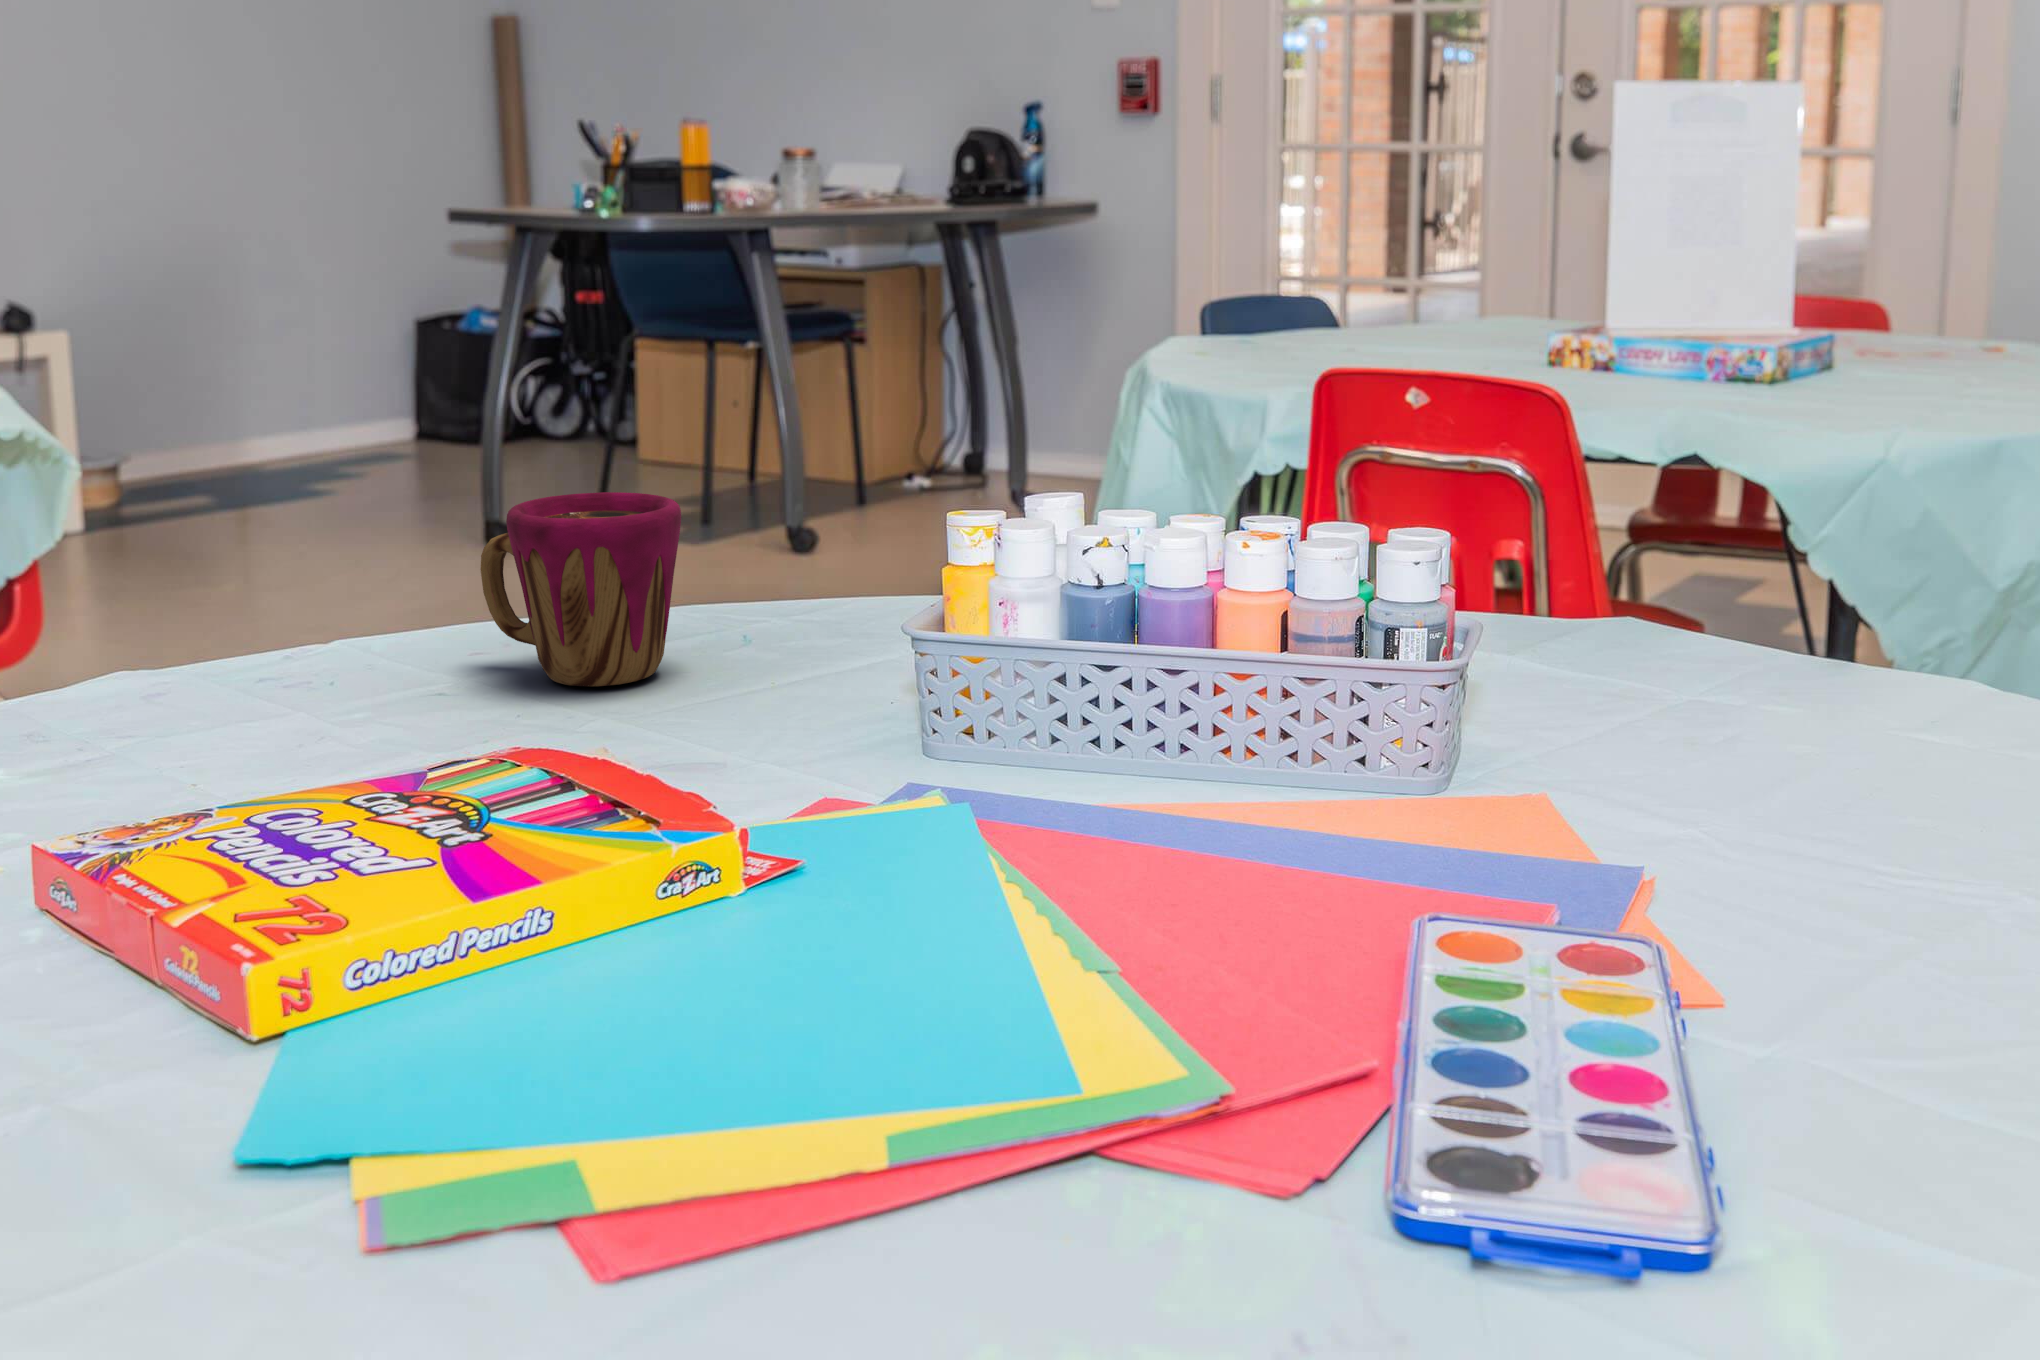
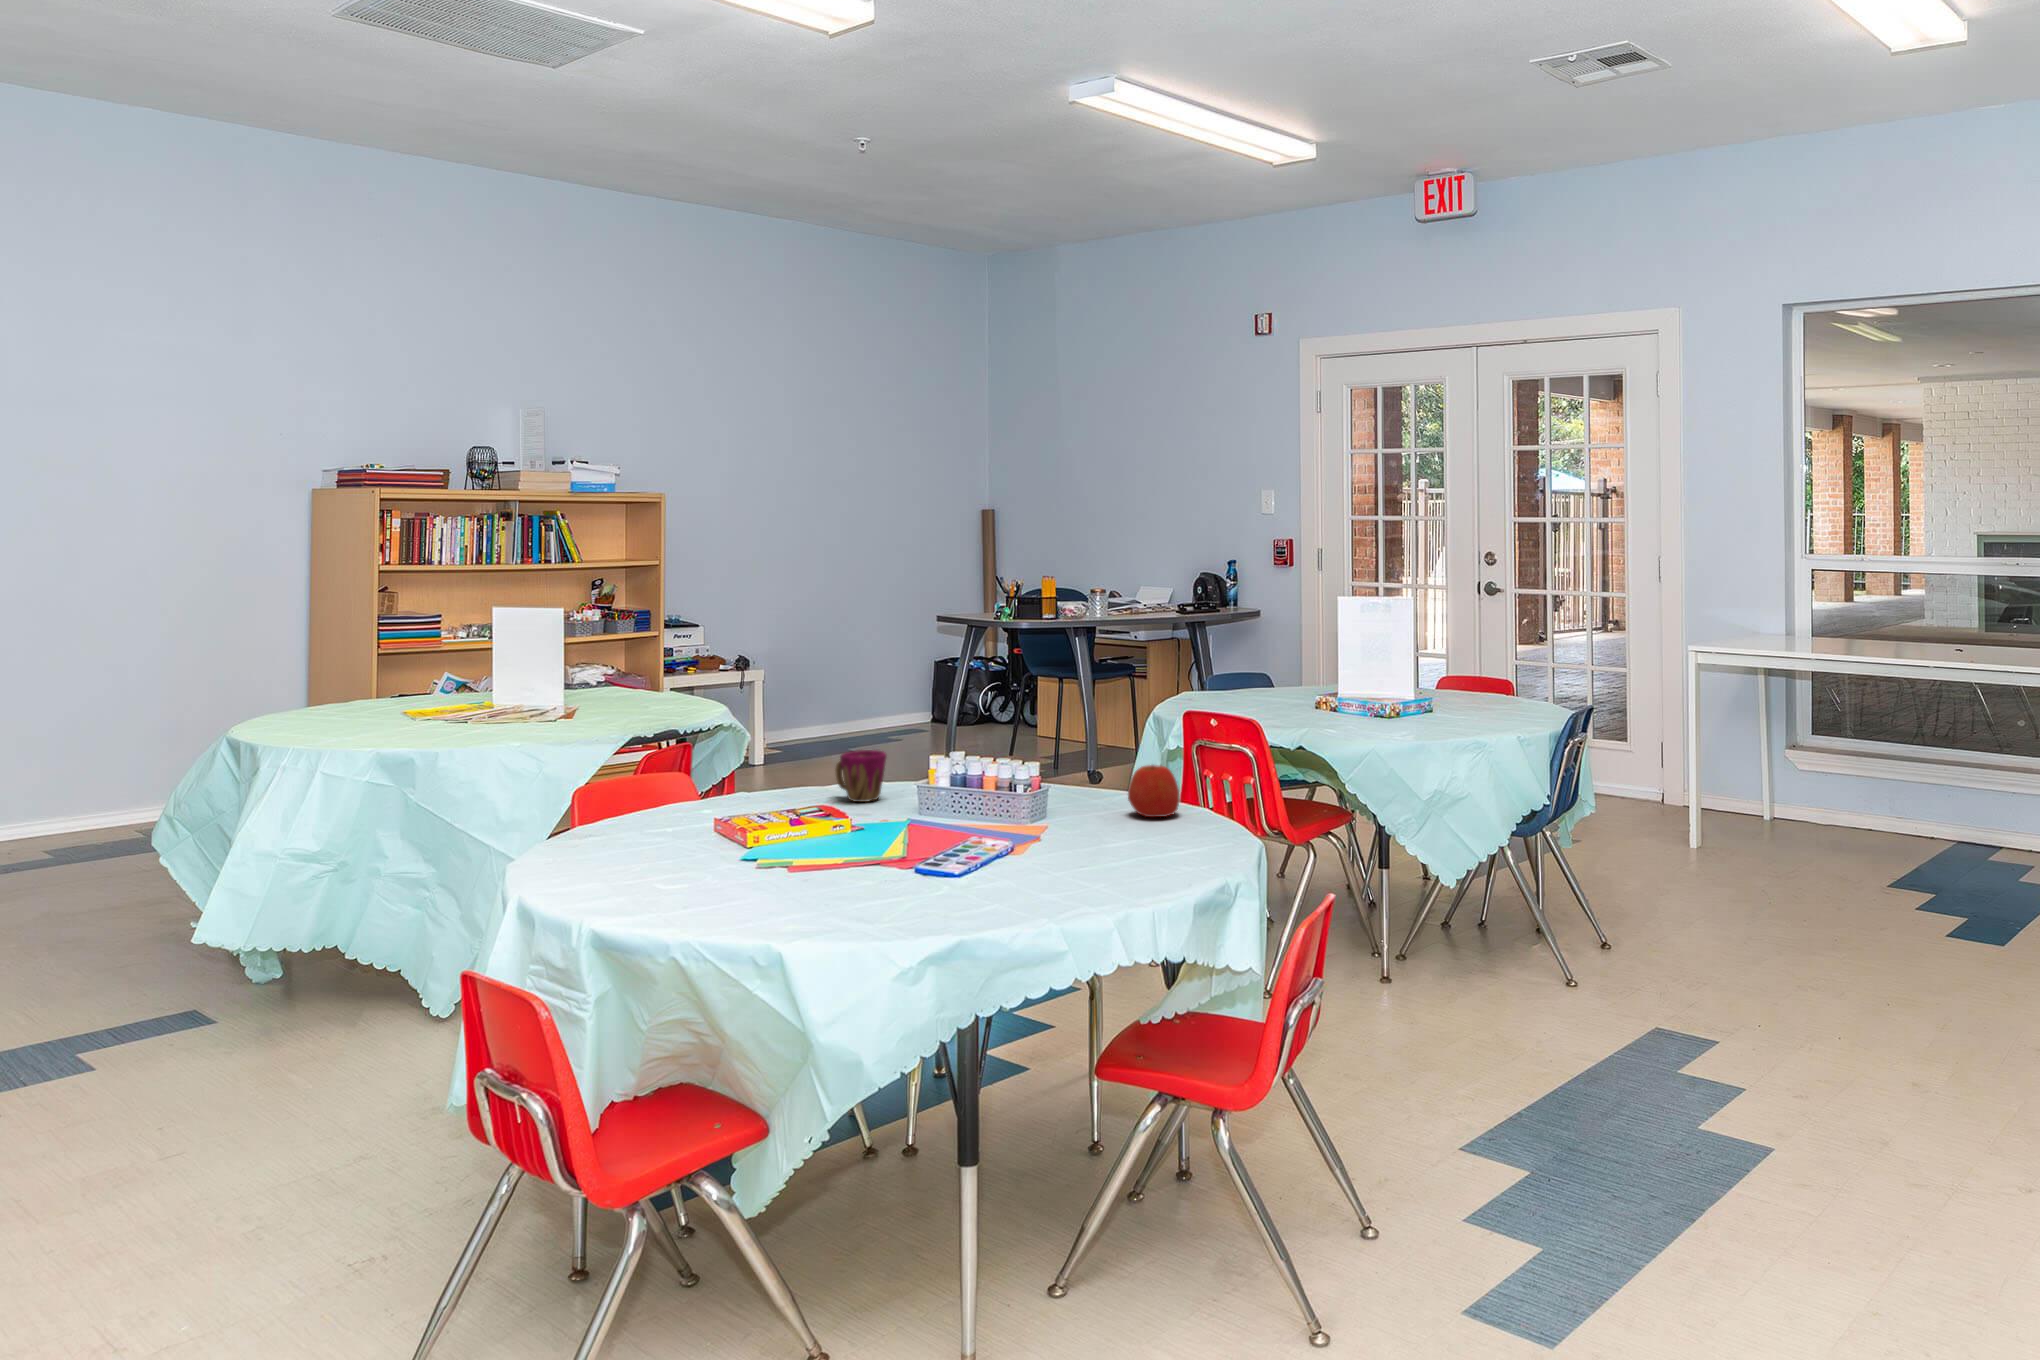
apple: none [1625,516,1826,710] -> present [1128,765,1179,817]

